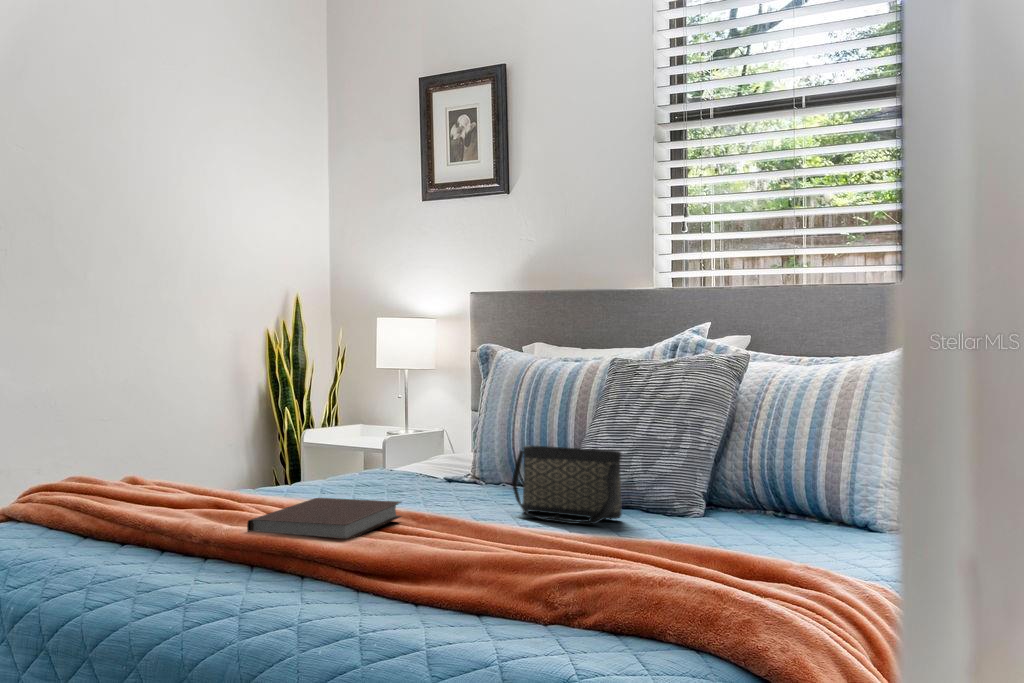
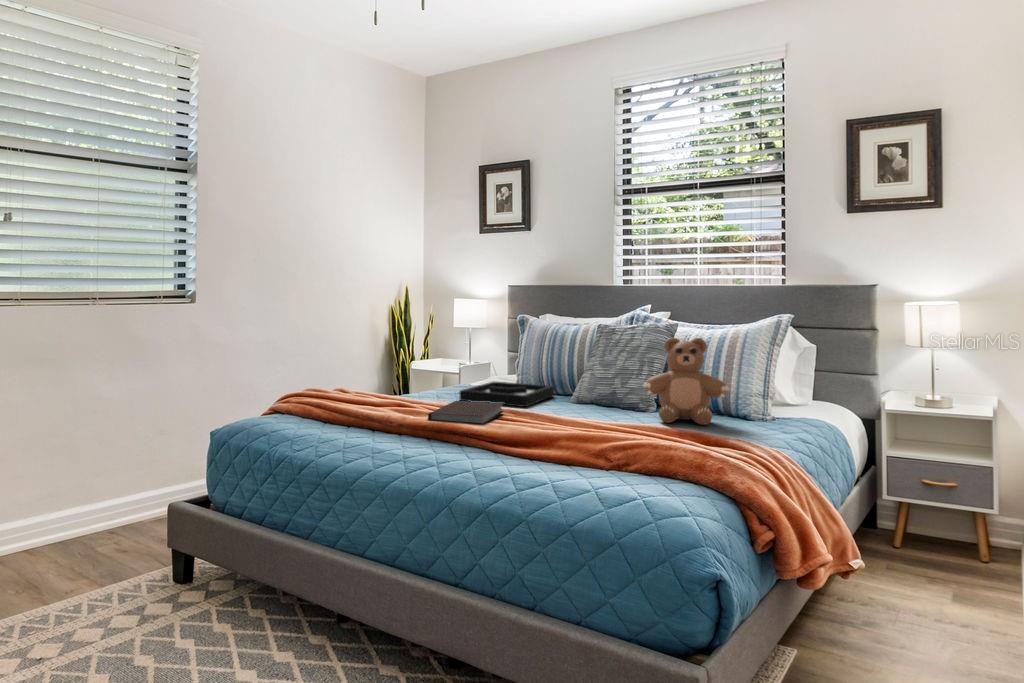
teddy bear: none [667,377,832,541] -> present [642,337,730,425]
handbag: present [512,445,622,524] -> none [553,373,615,415]
decorative tray: none [349,464,529,510] -> present [459,382,554,407]

